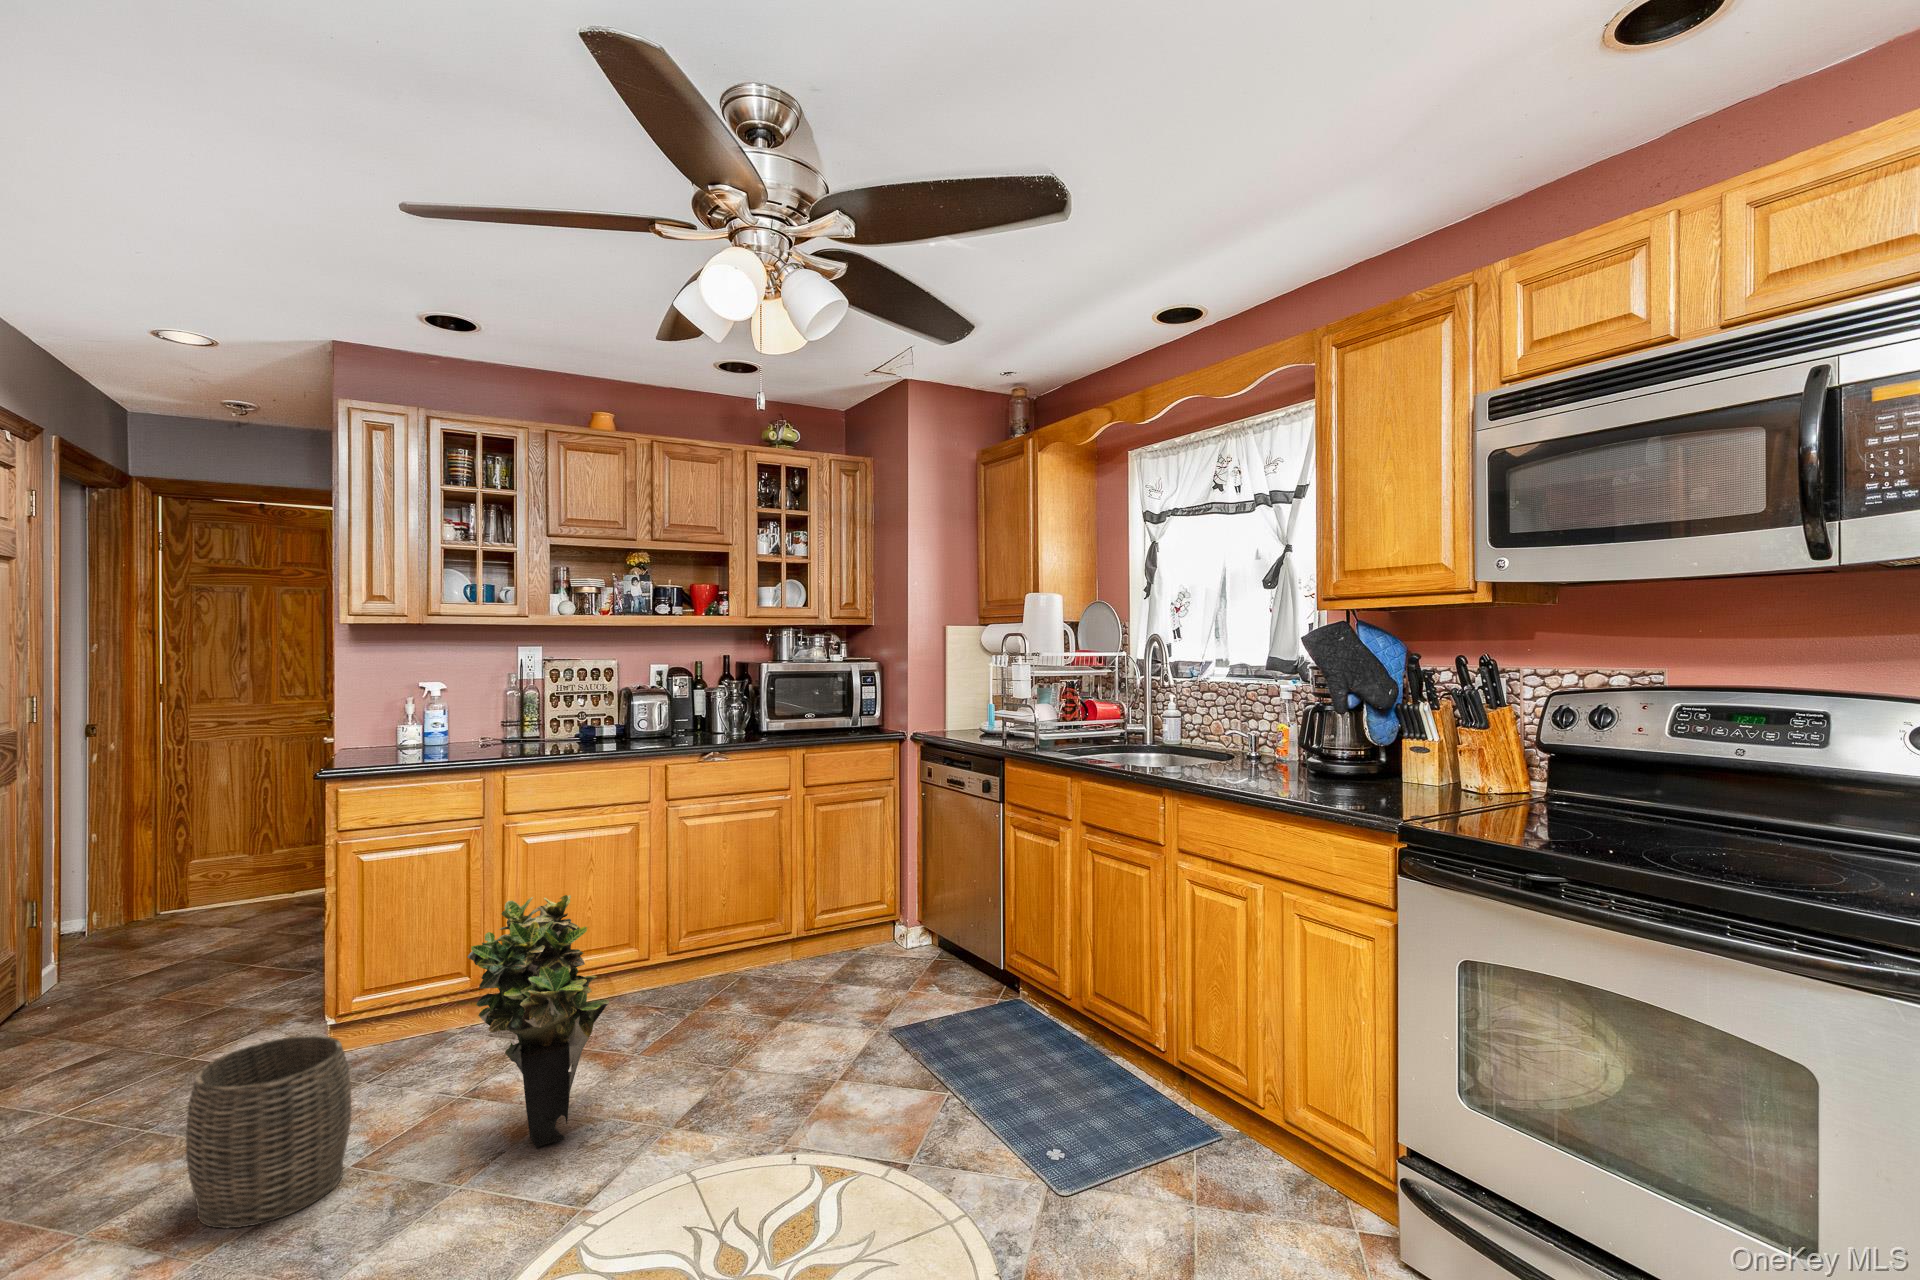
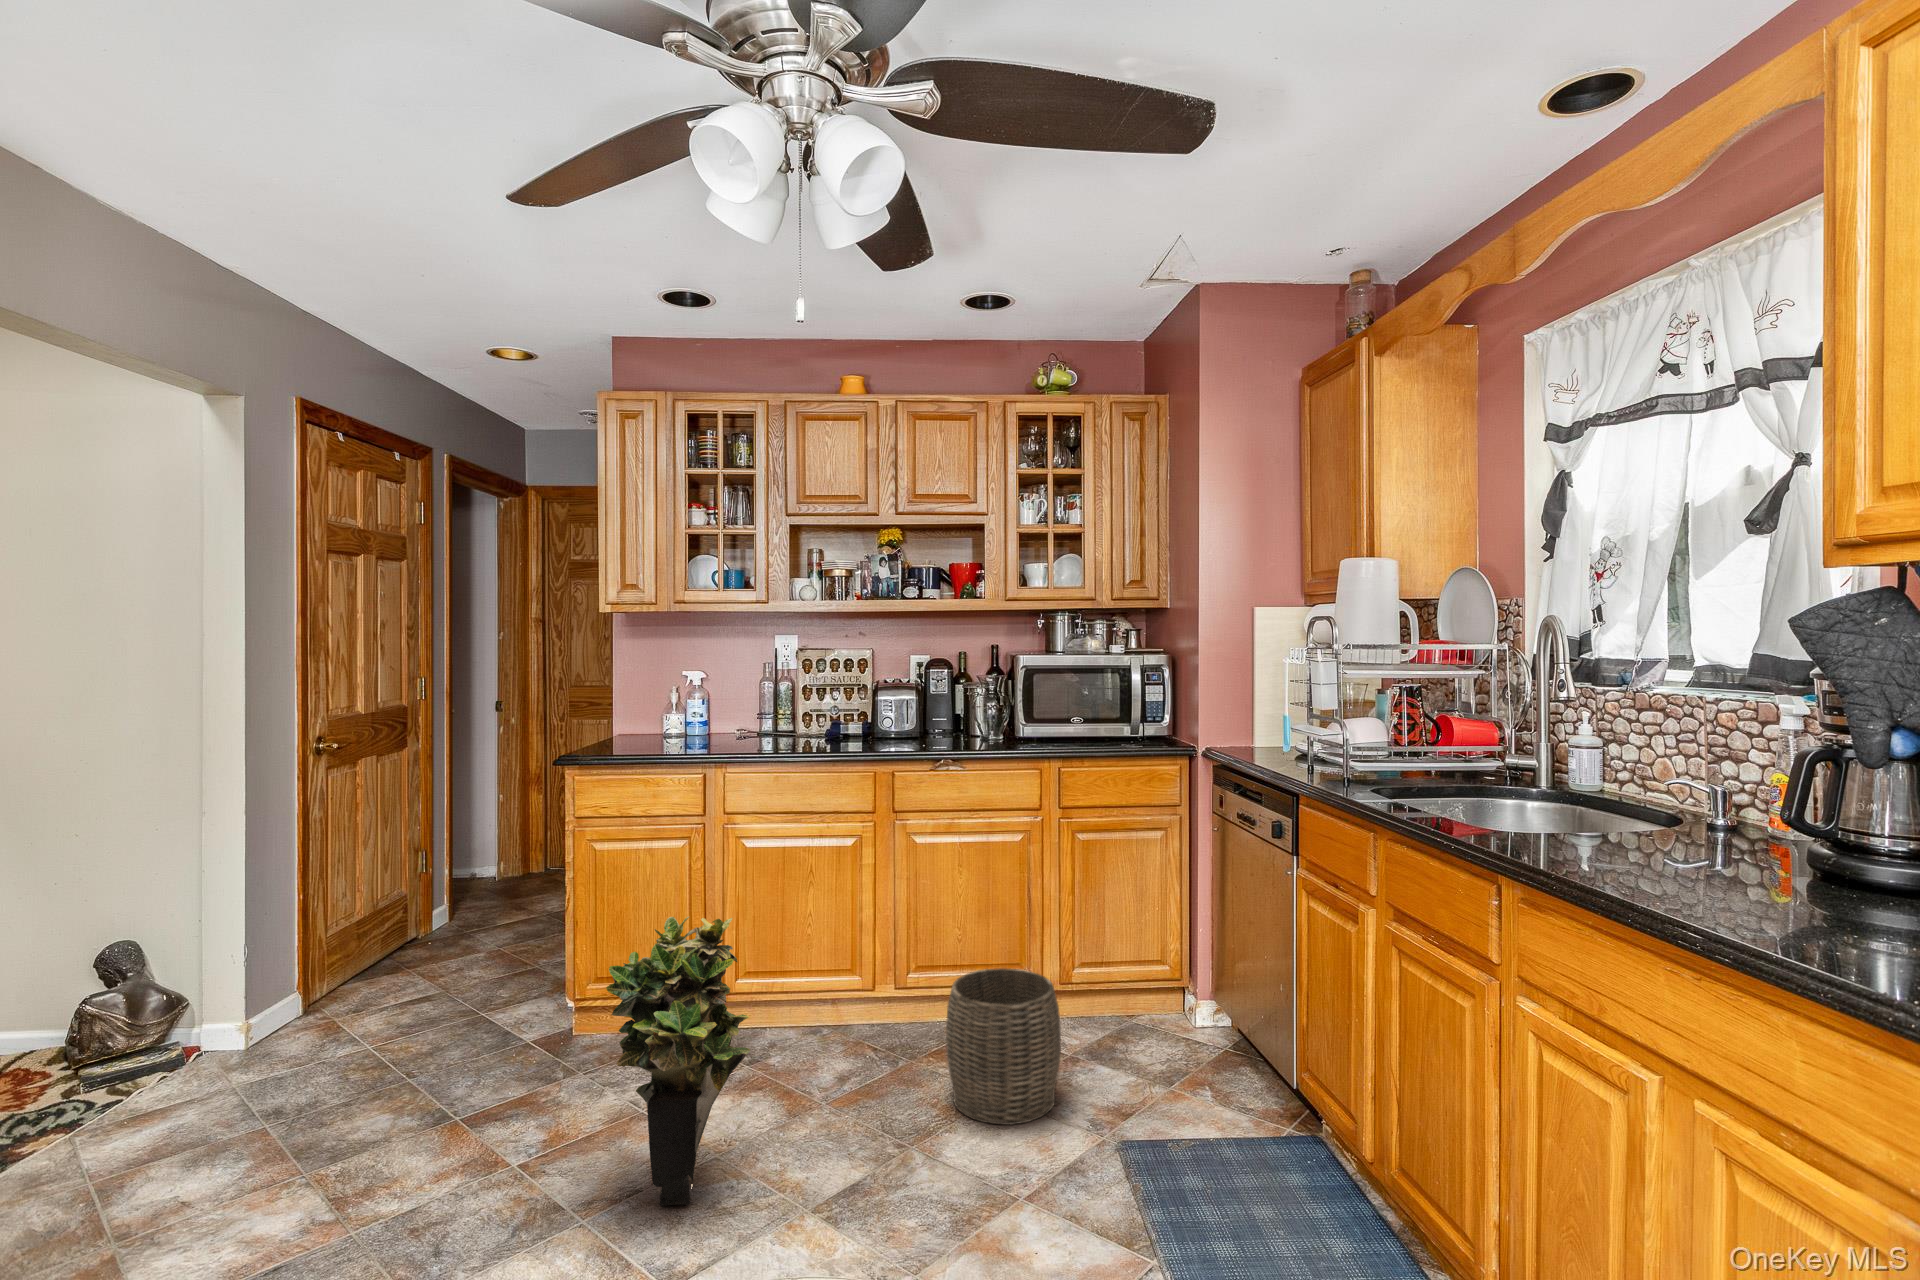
woven basket: present [186,1035,351,1228] -> present [946,968,1061,1125]

